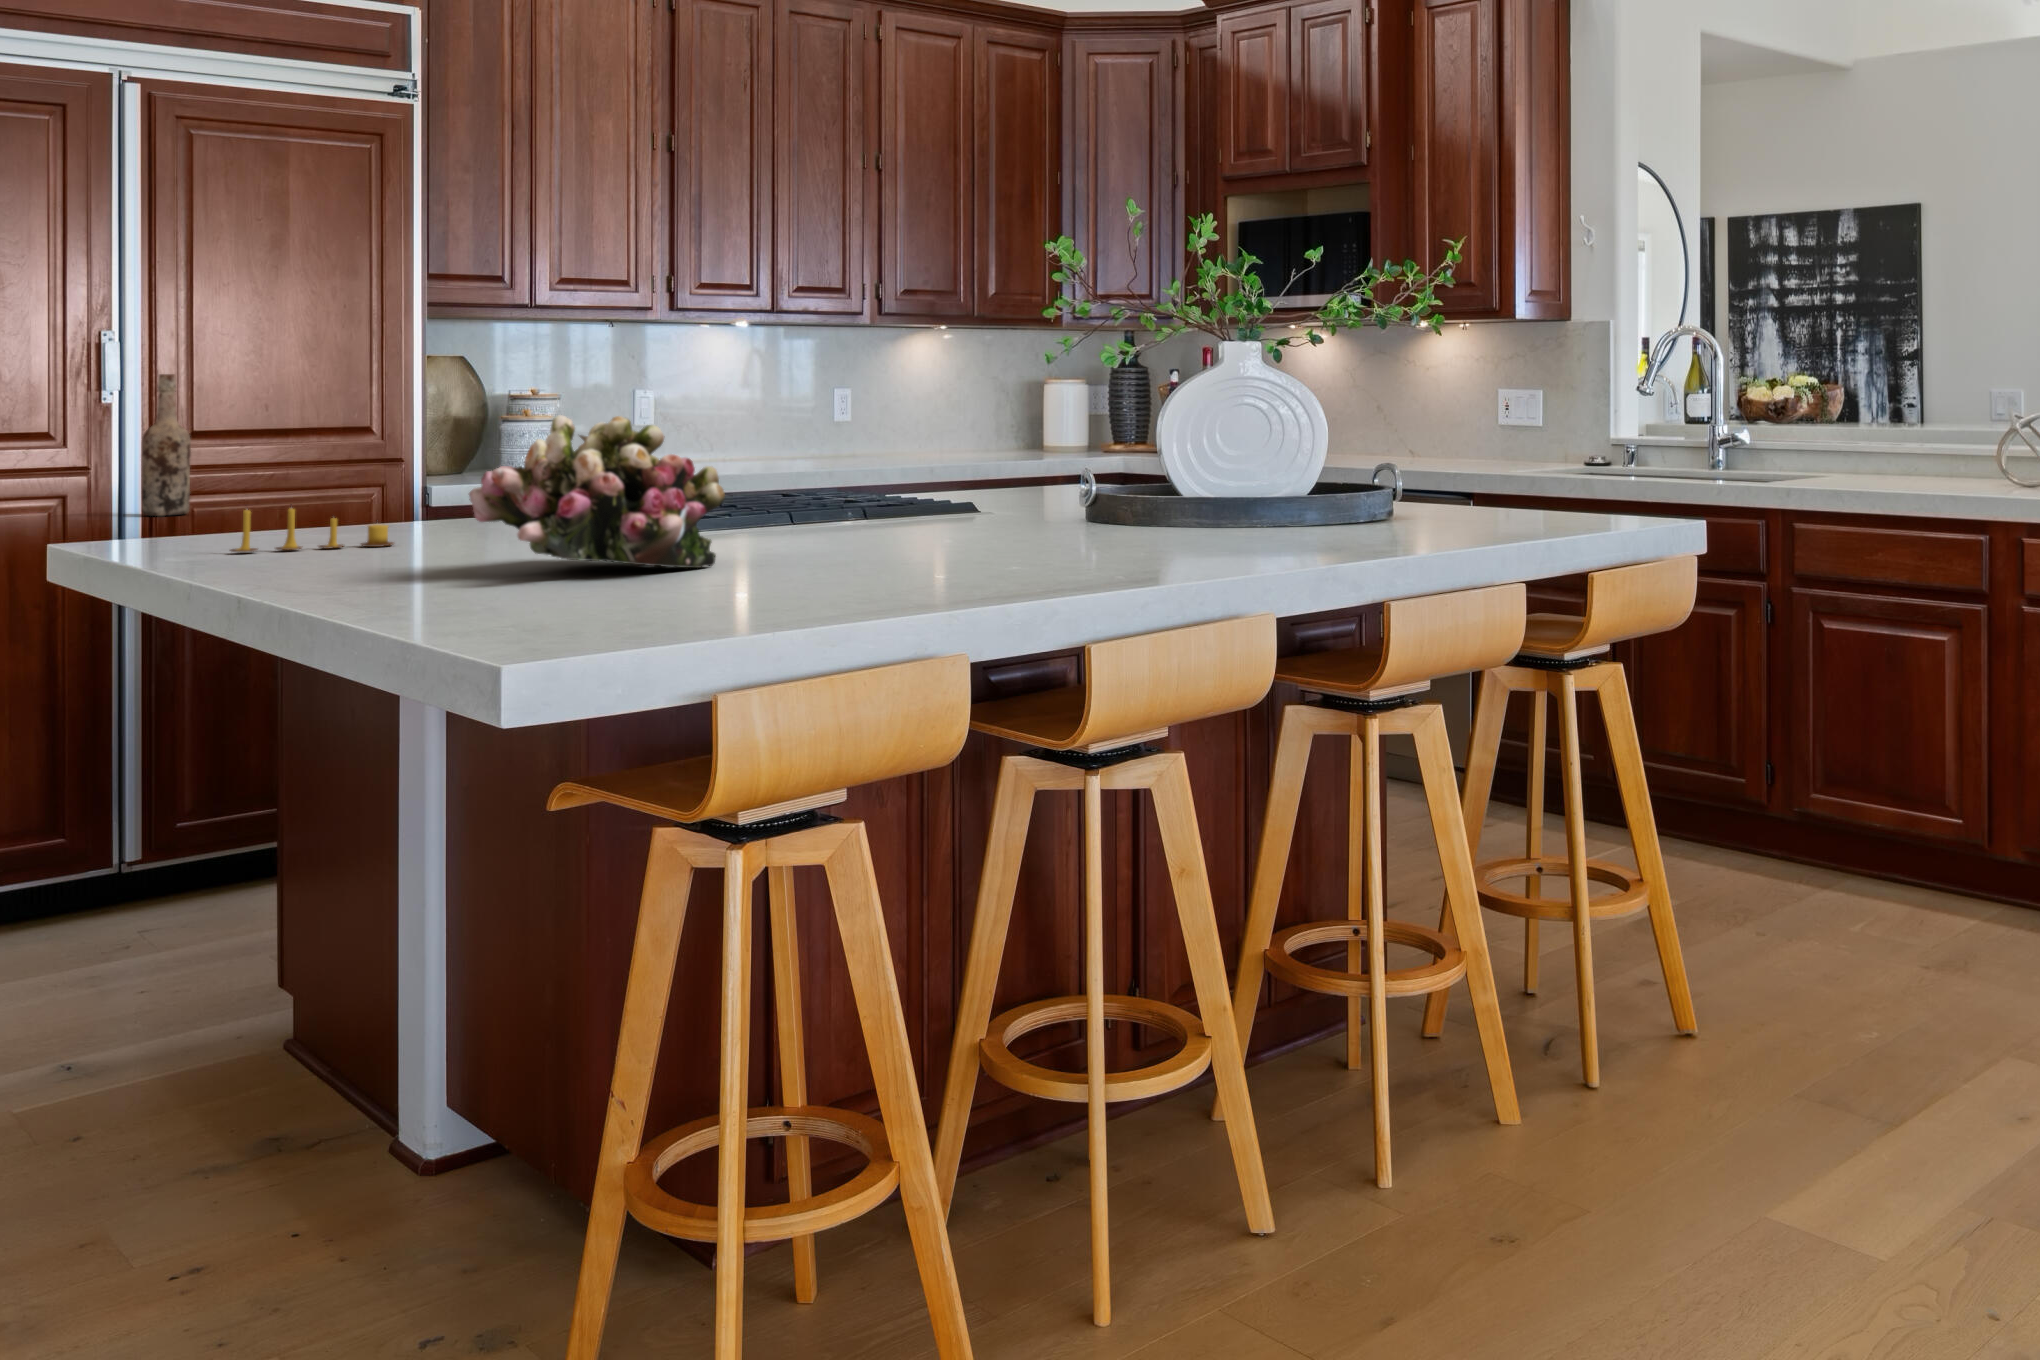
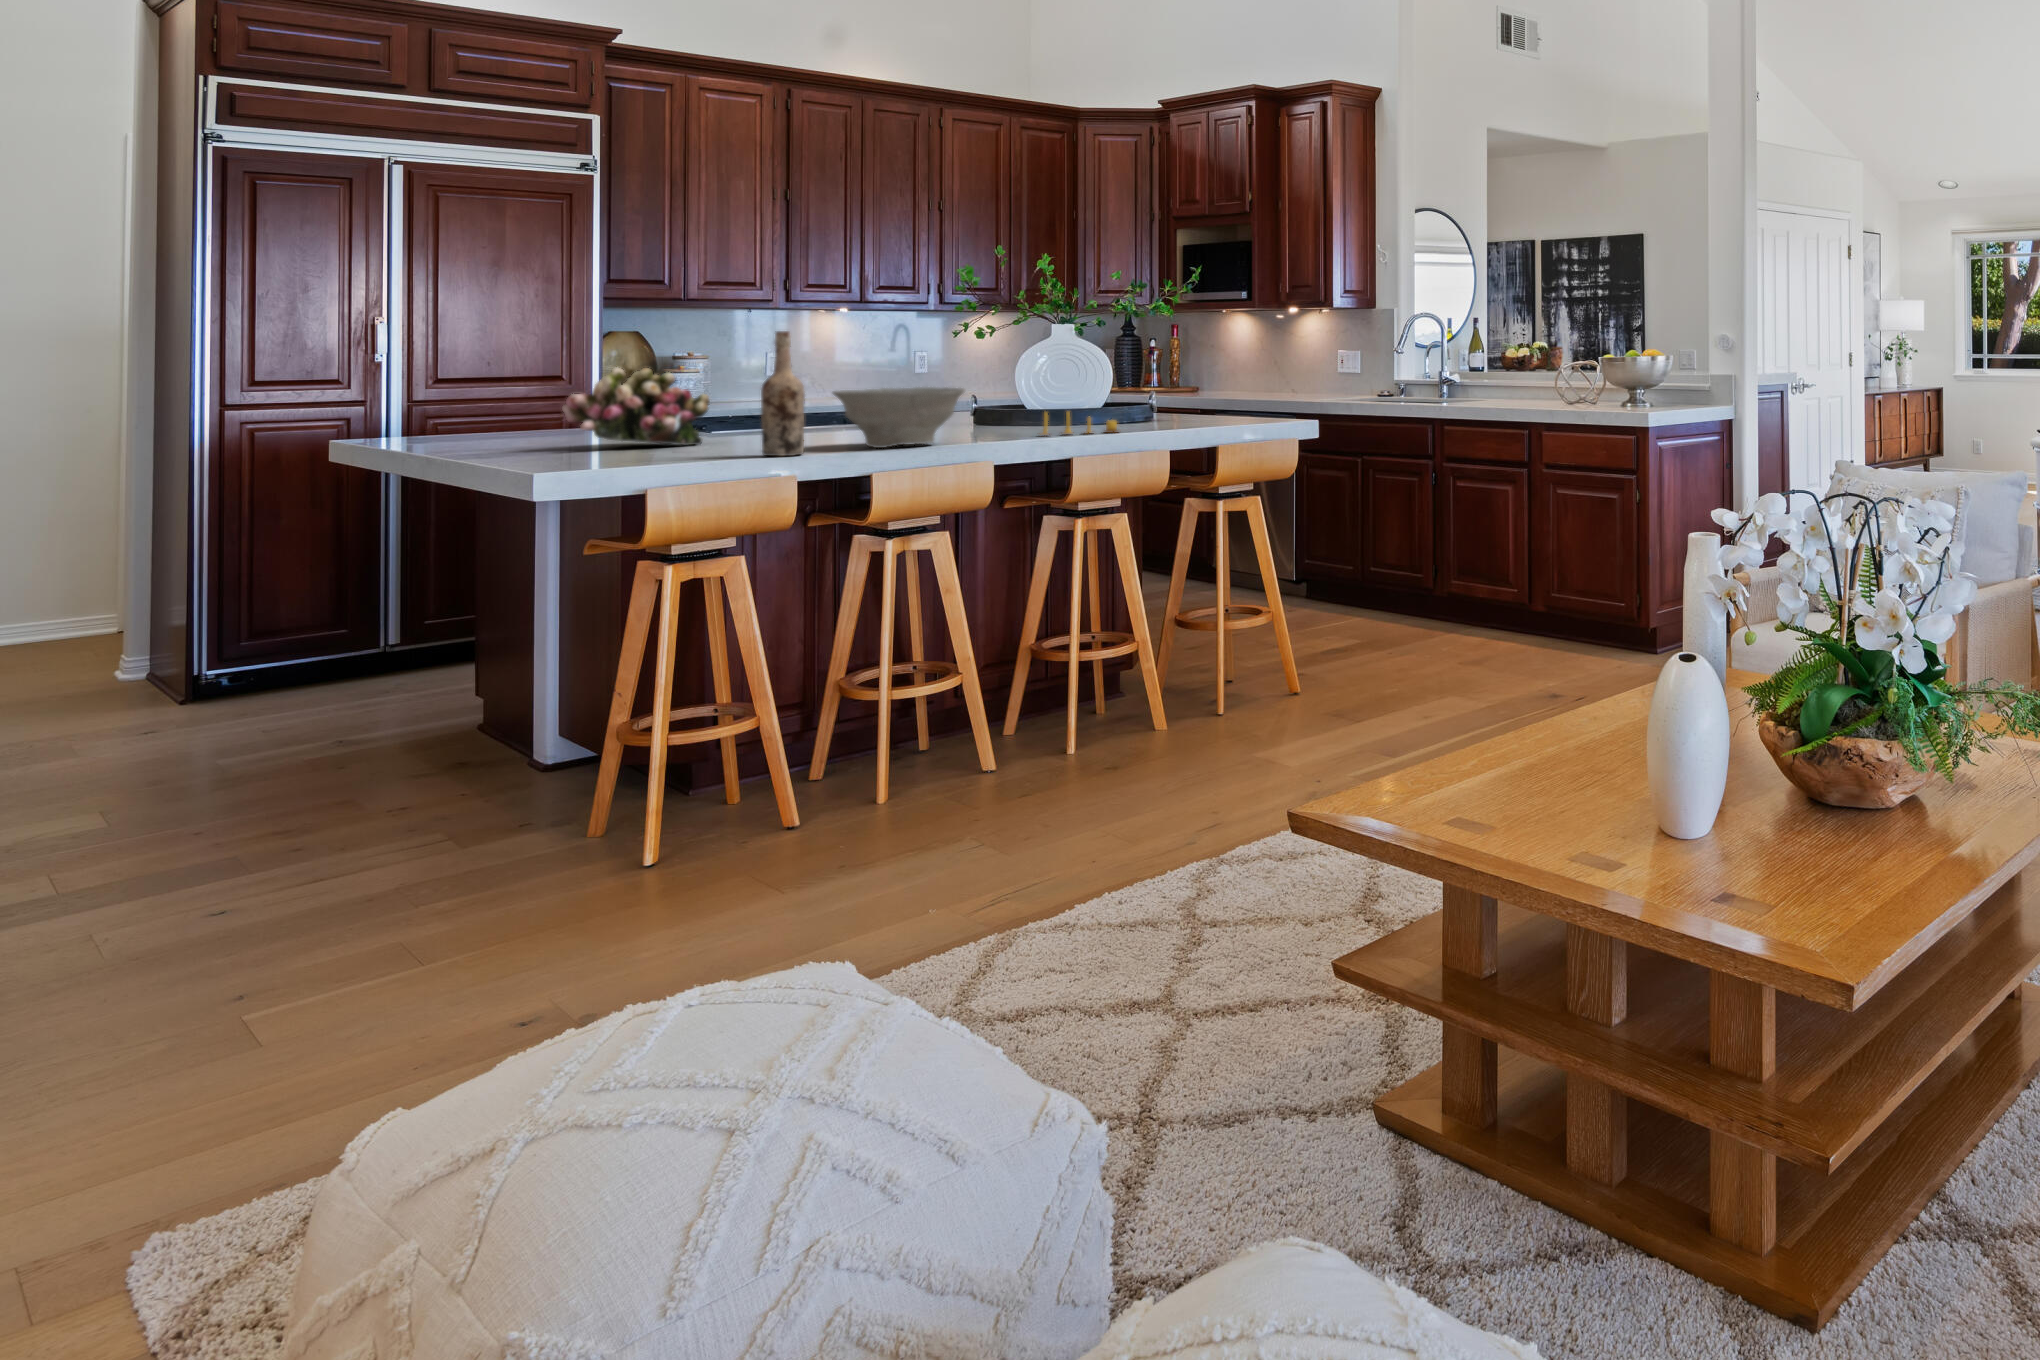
wine bottle: present [141,374,191,516] -> present [761,331,805,456]
bowl: none [1009,456,1265,584] -> present [833,387,965,448]
candle: present [231,508,393,552] -> present [1042,412,1118,435]

